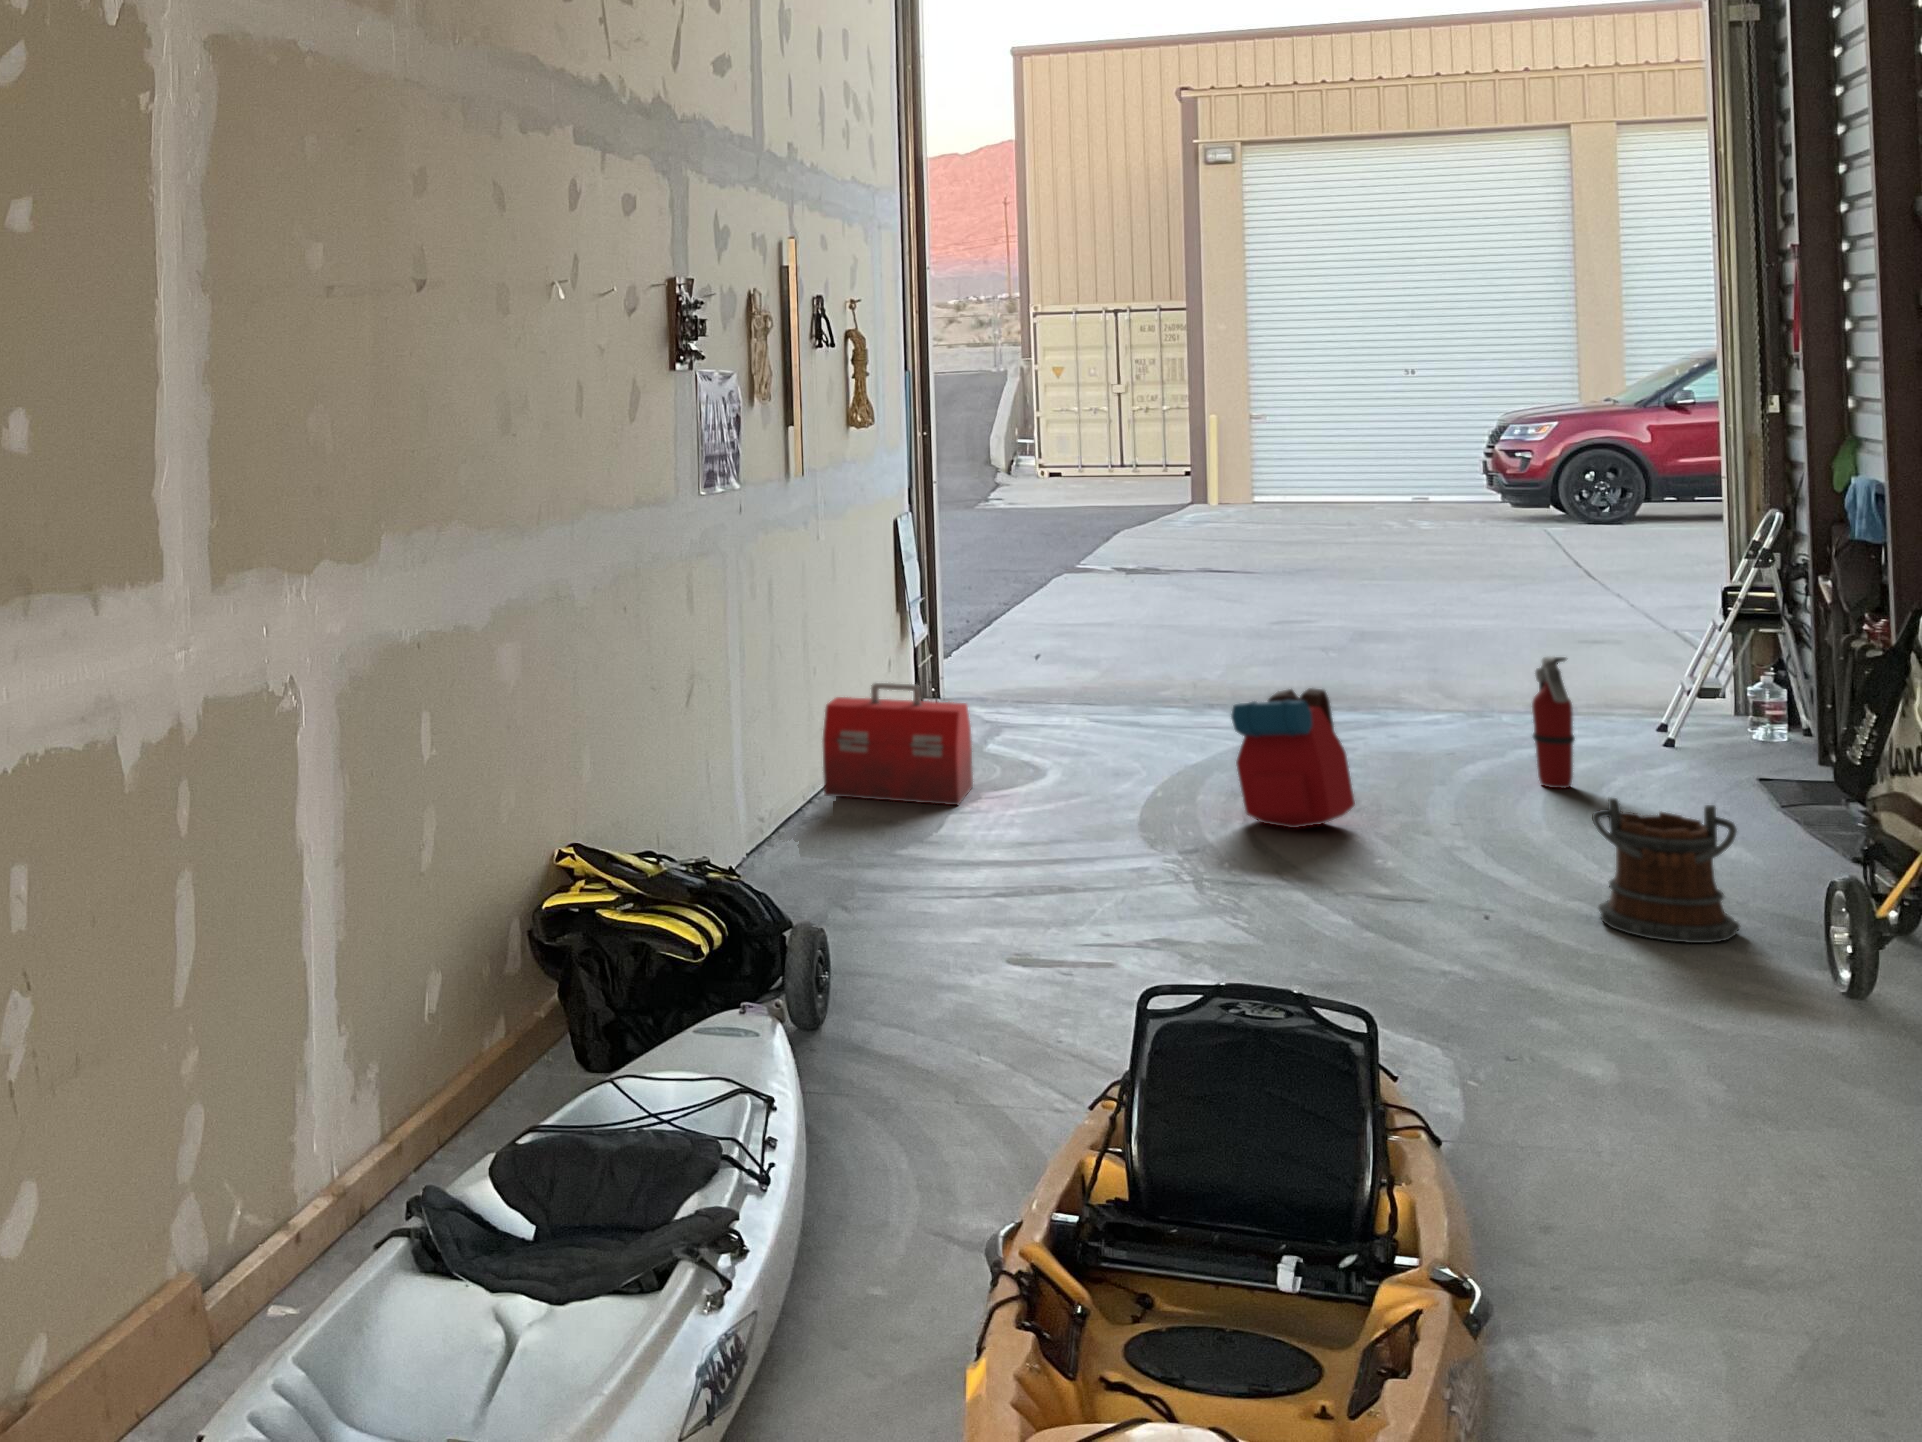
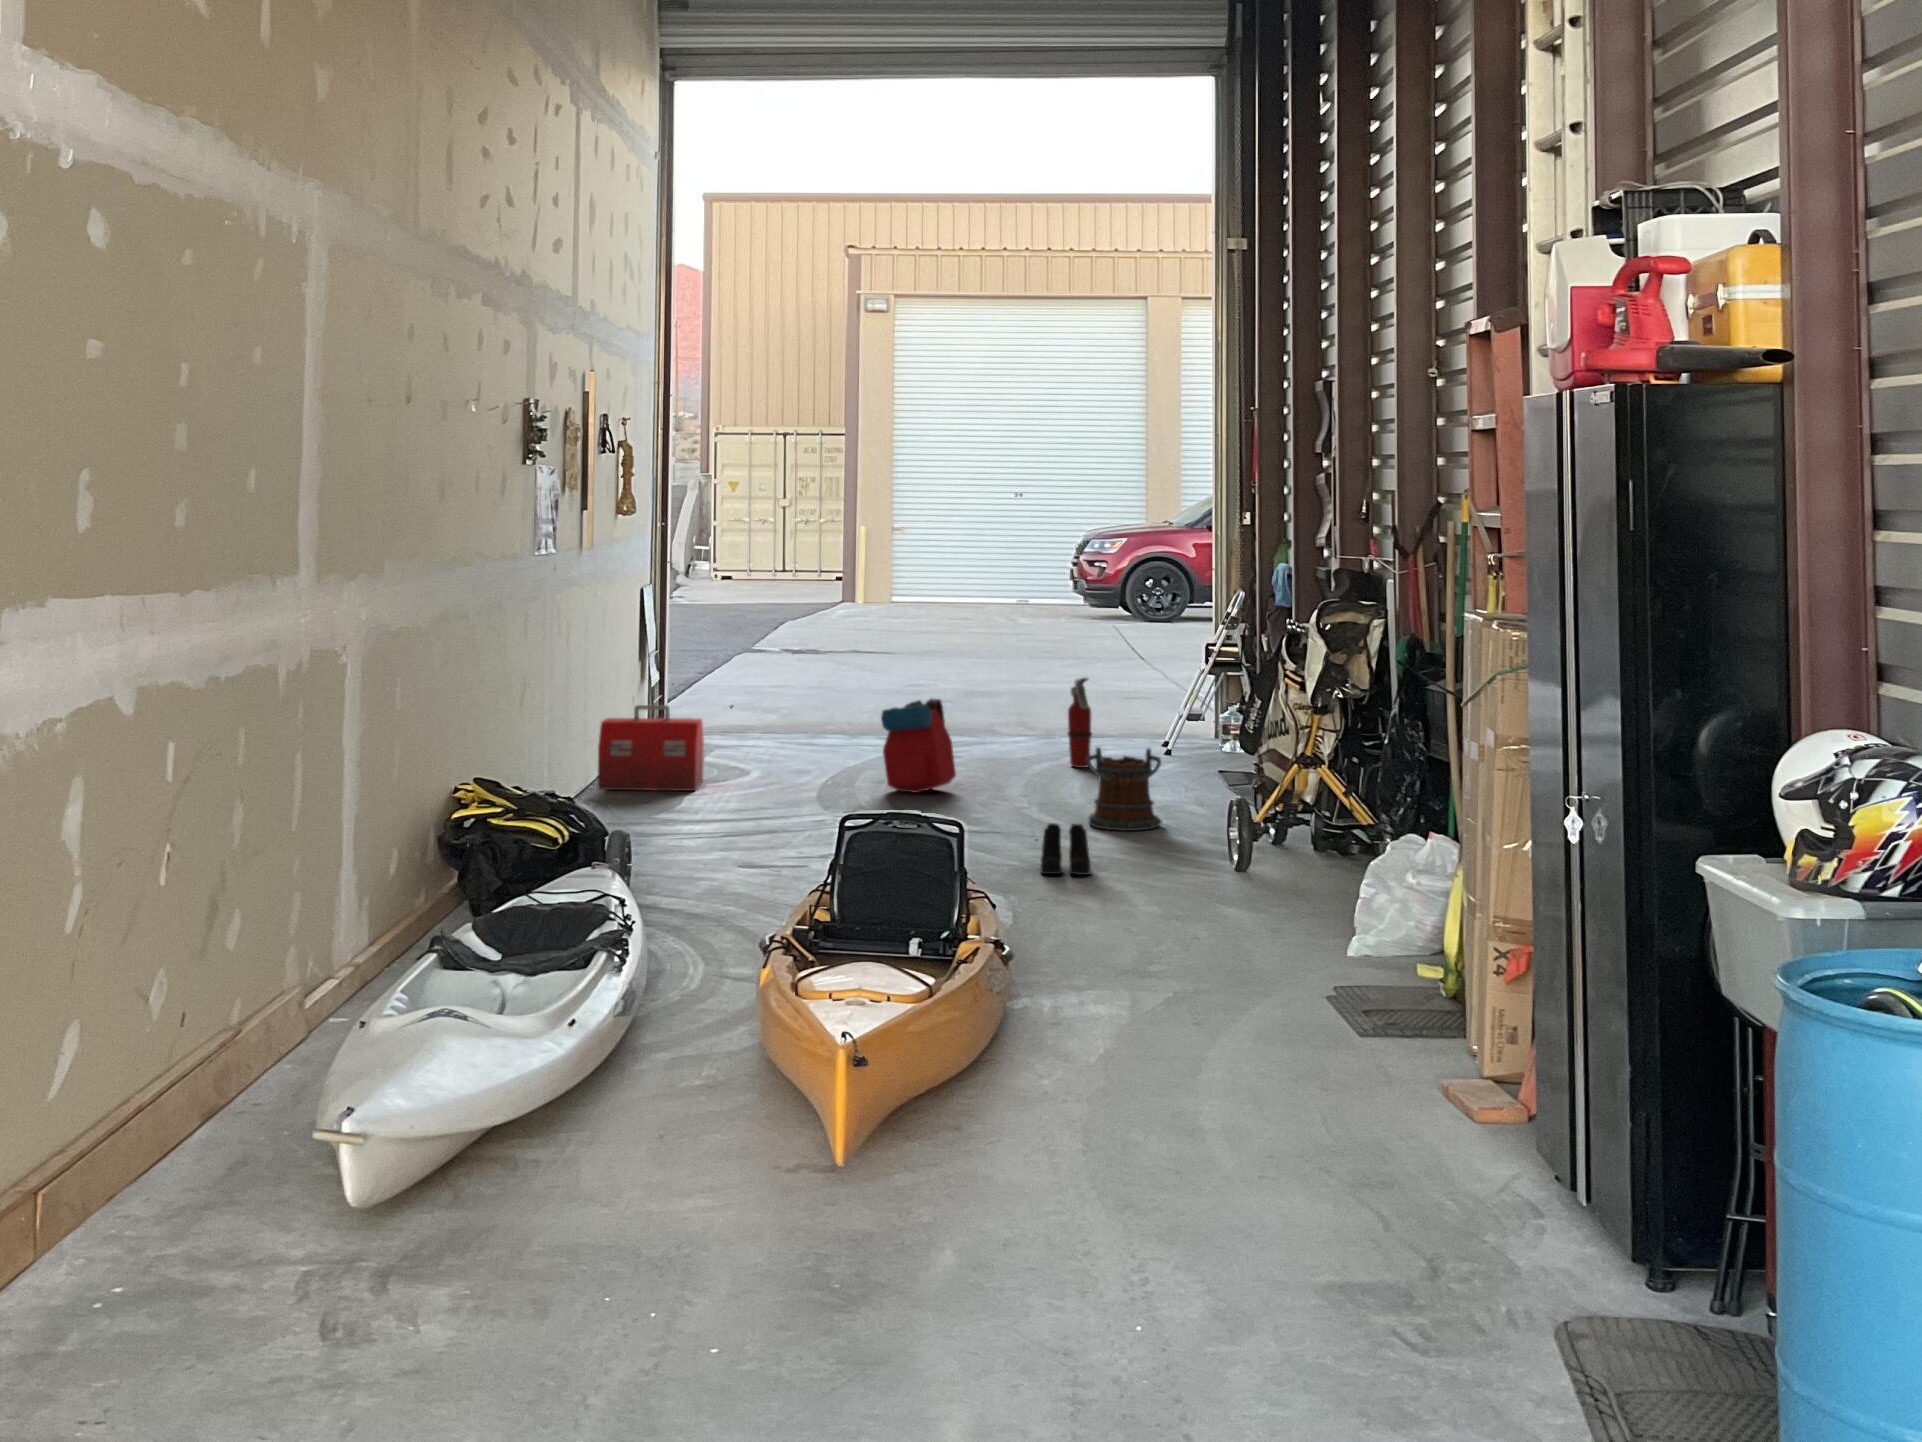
boots: none [1532,956,1633,1059] -> present [1040,823,1091,875]

